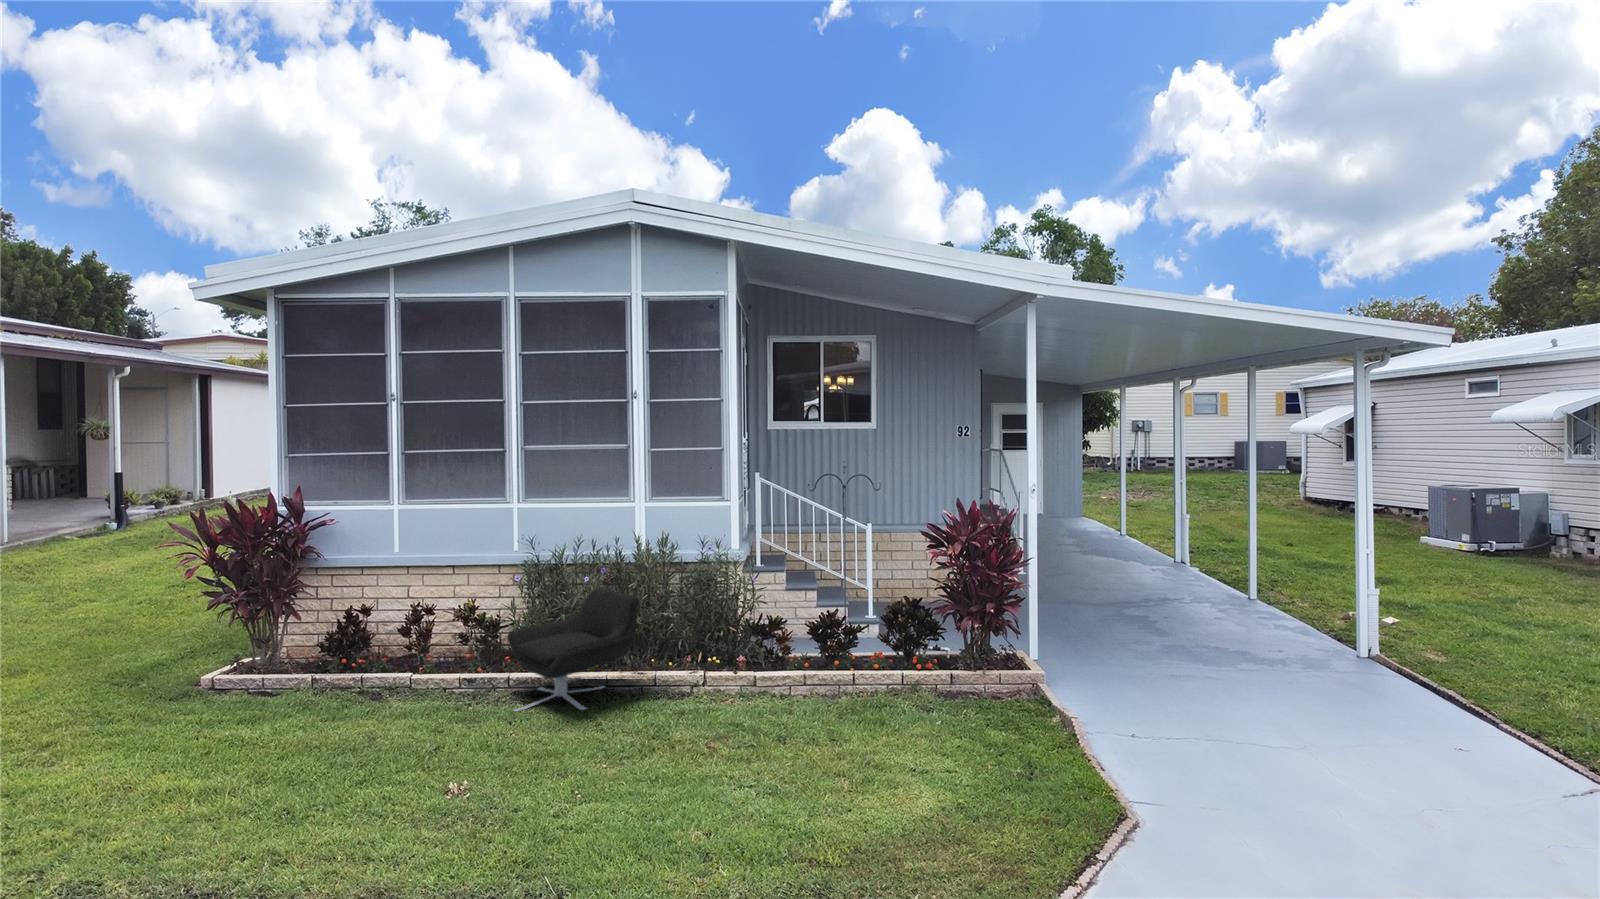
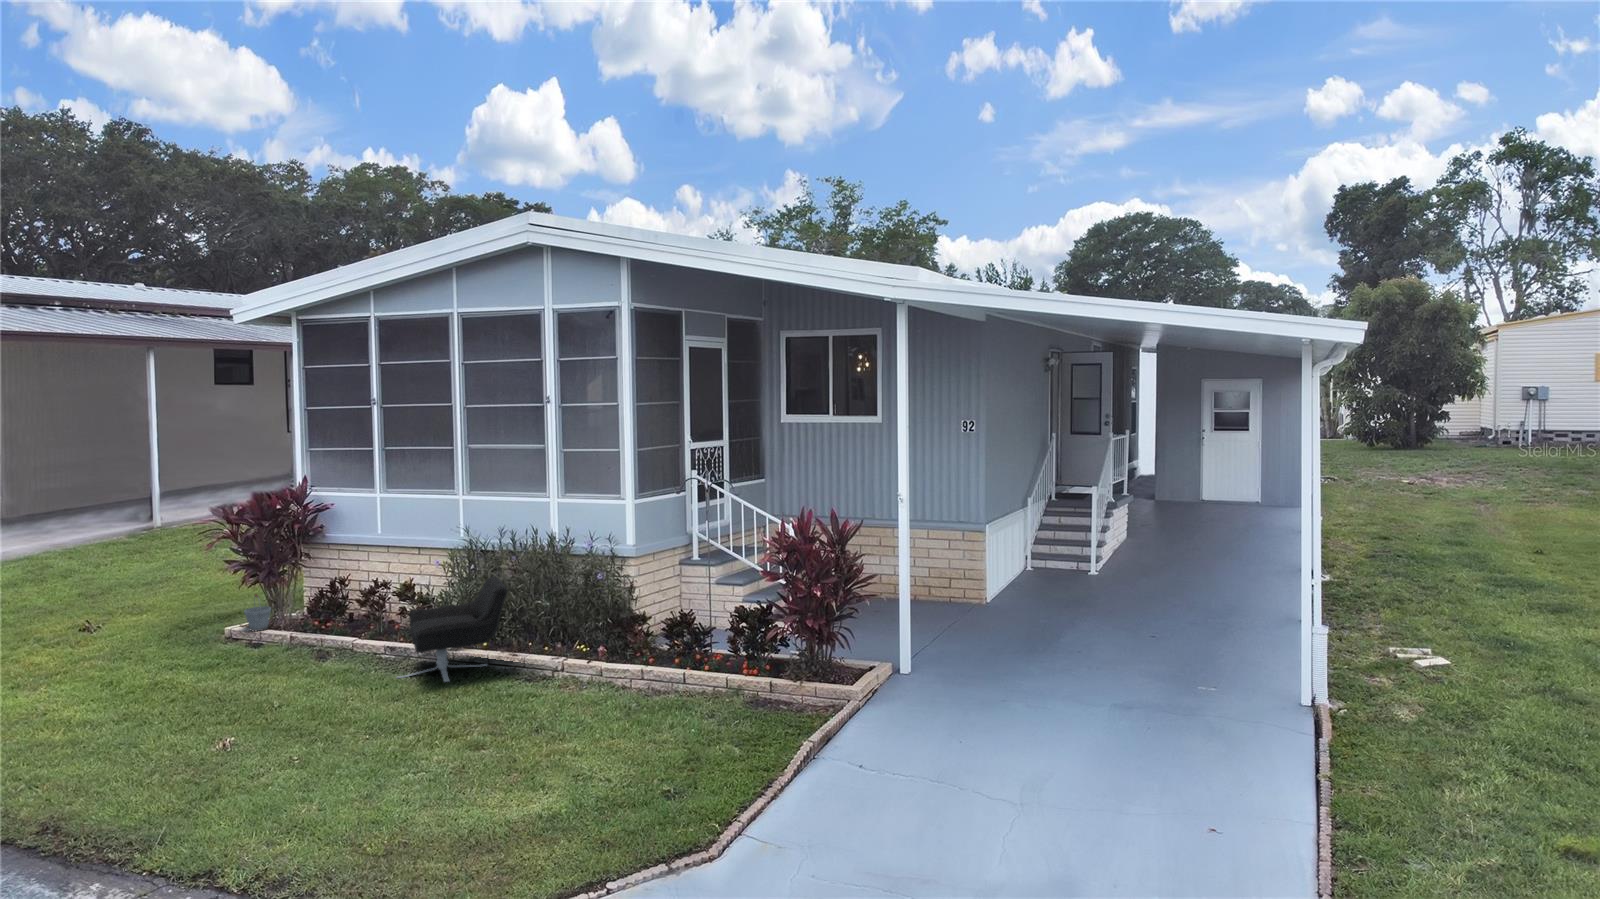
bucket: none [223,628,258,674] -> present [244,595,271,631]

